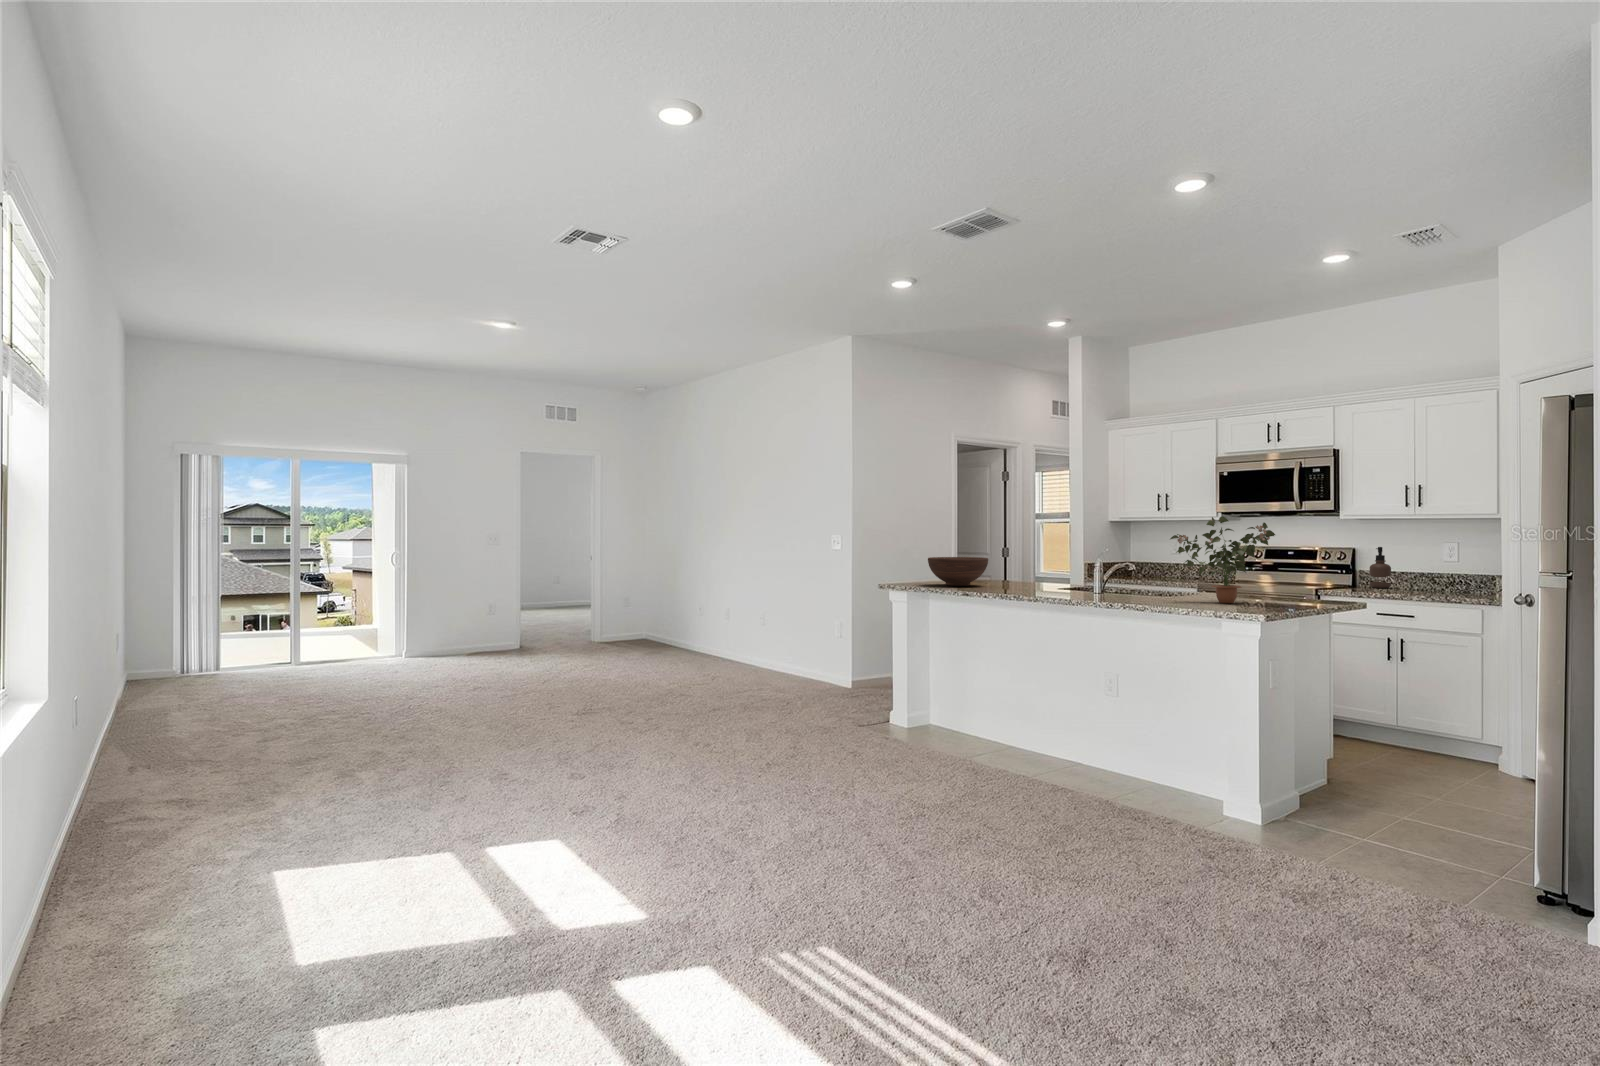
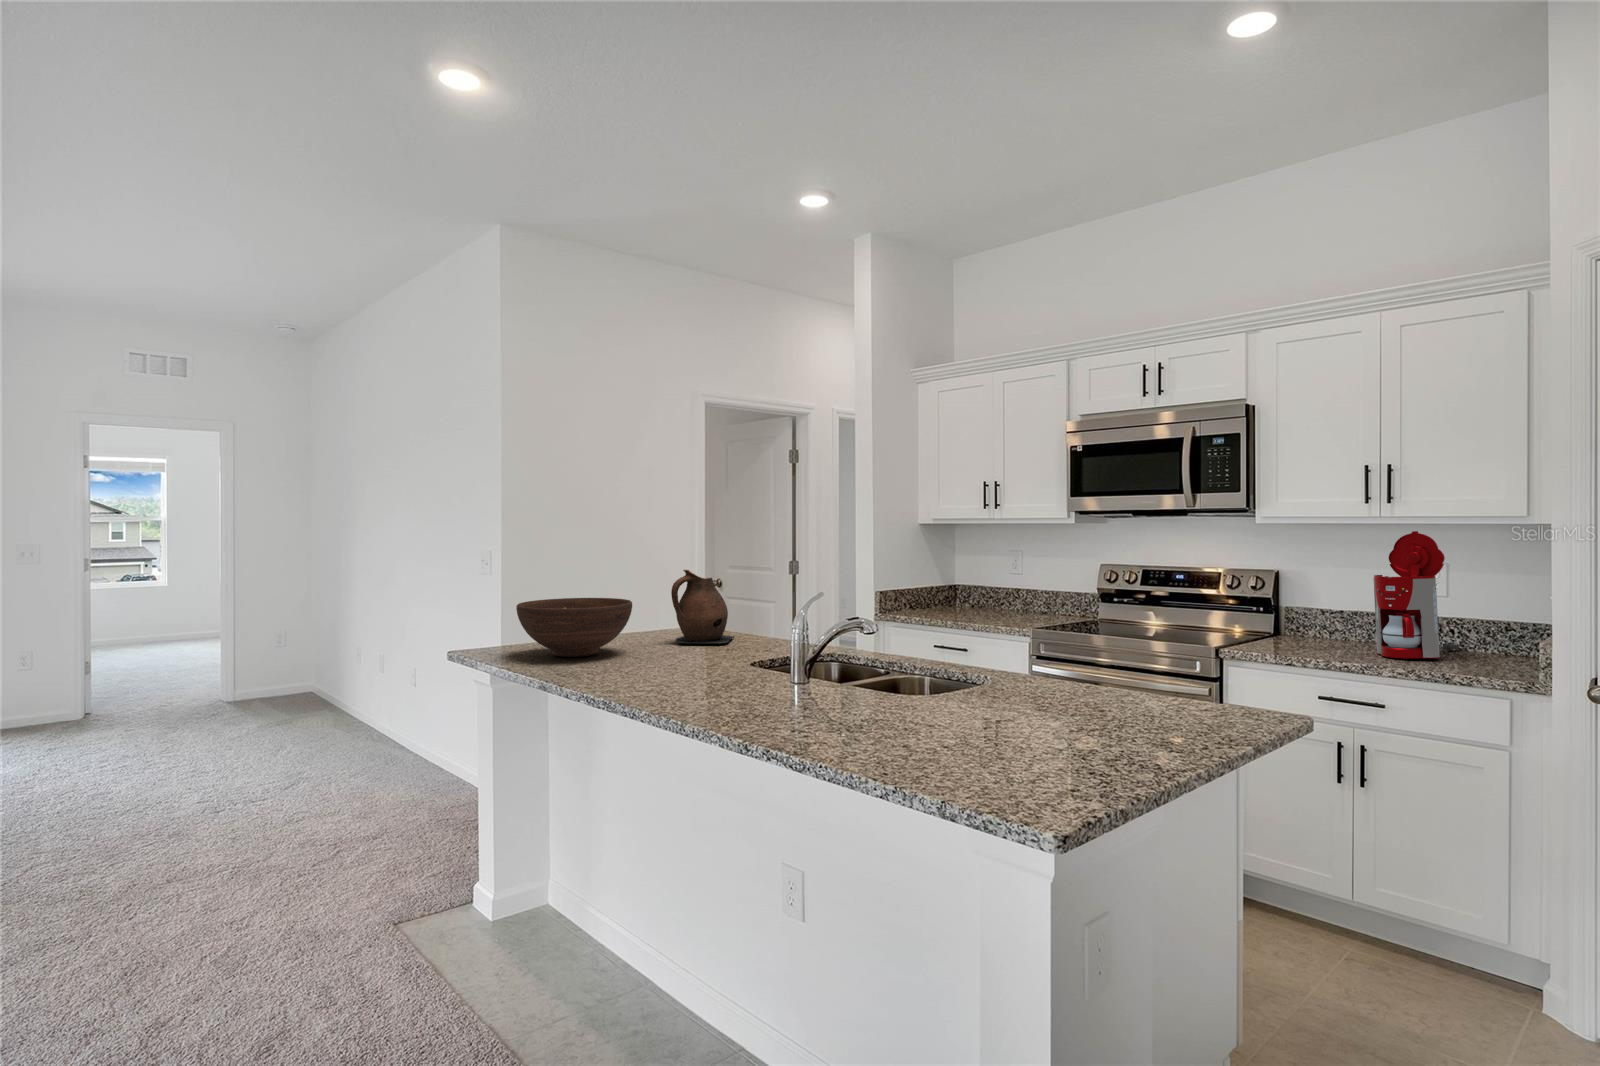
potted plant: present [1170,517,1275,603] -> none [890,535,1110,741]
coffee maker: none [1411,523,1463,593] -> present [1374,531,1459,658]
ceramic pitcher: none [996,543,1031,584] -> present [671,570,734,645]
soap dispenser: present [1370,547,1391,588] -> none [1303,570,1337,639]

